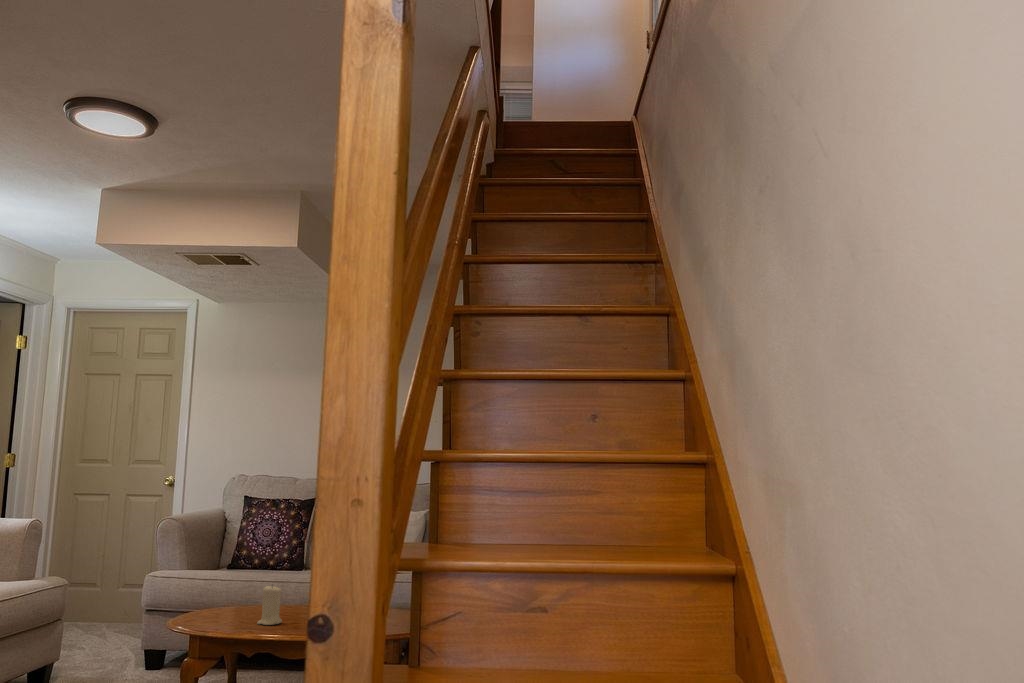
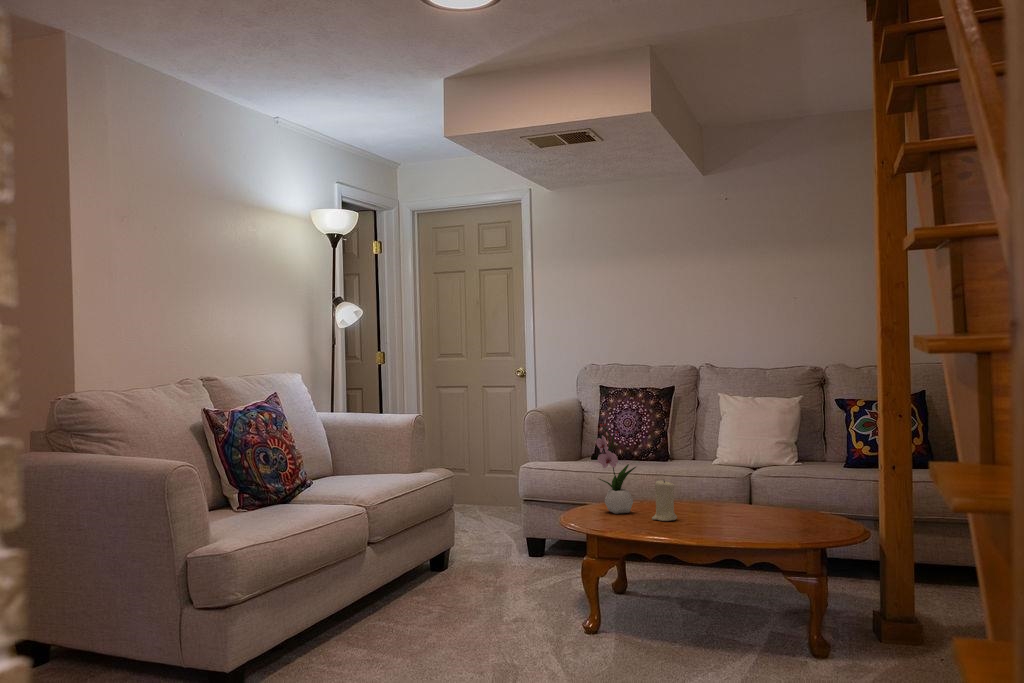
flower arrangement: none [210,531,250,620] -> present [596,424,636,514]

